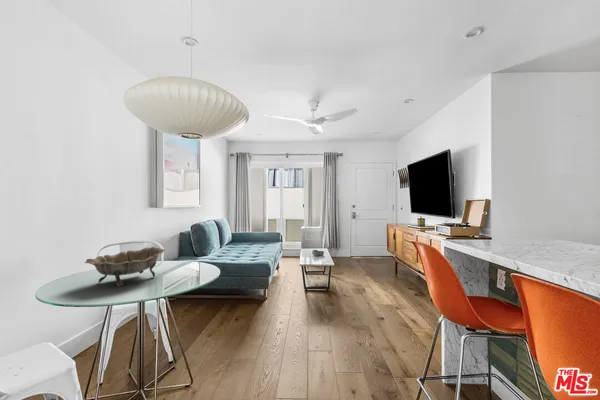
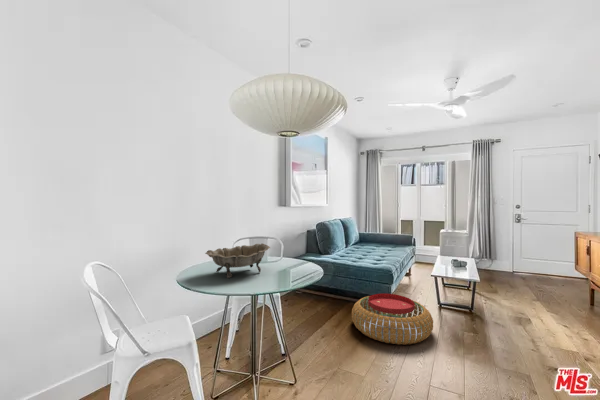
pouf: none [235,285,305,328] -> present [352,294,433,345]

